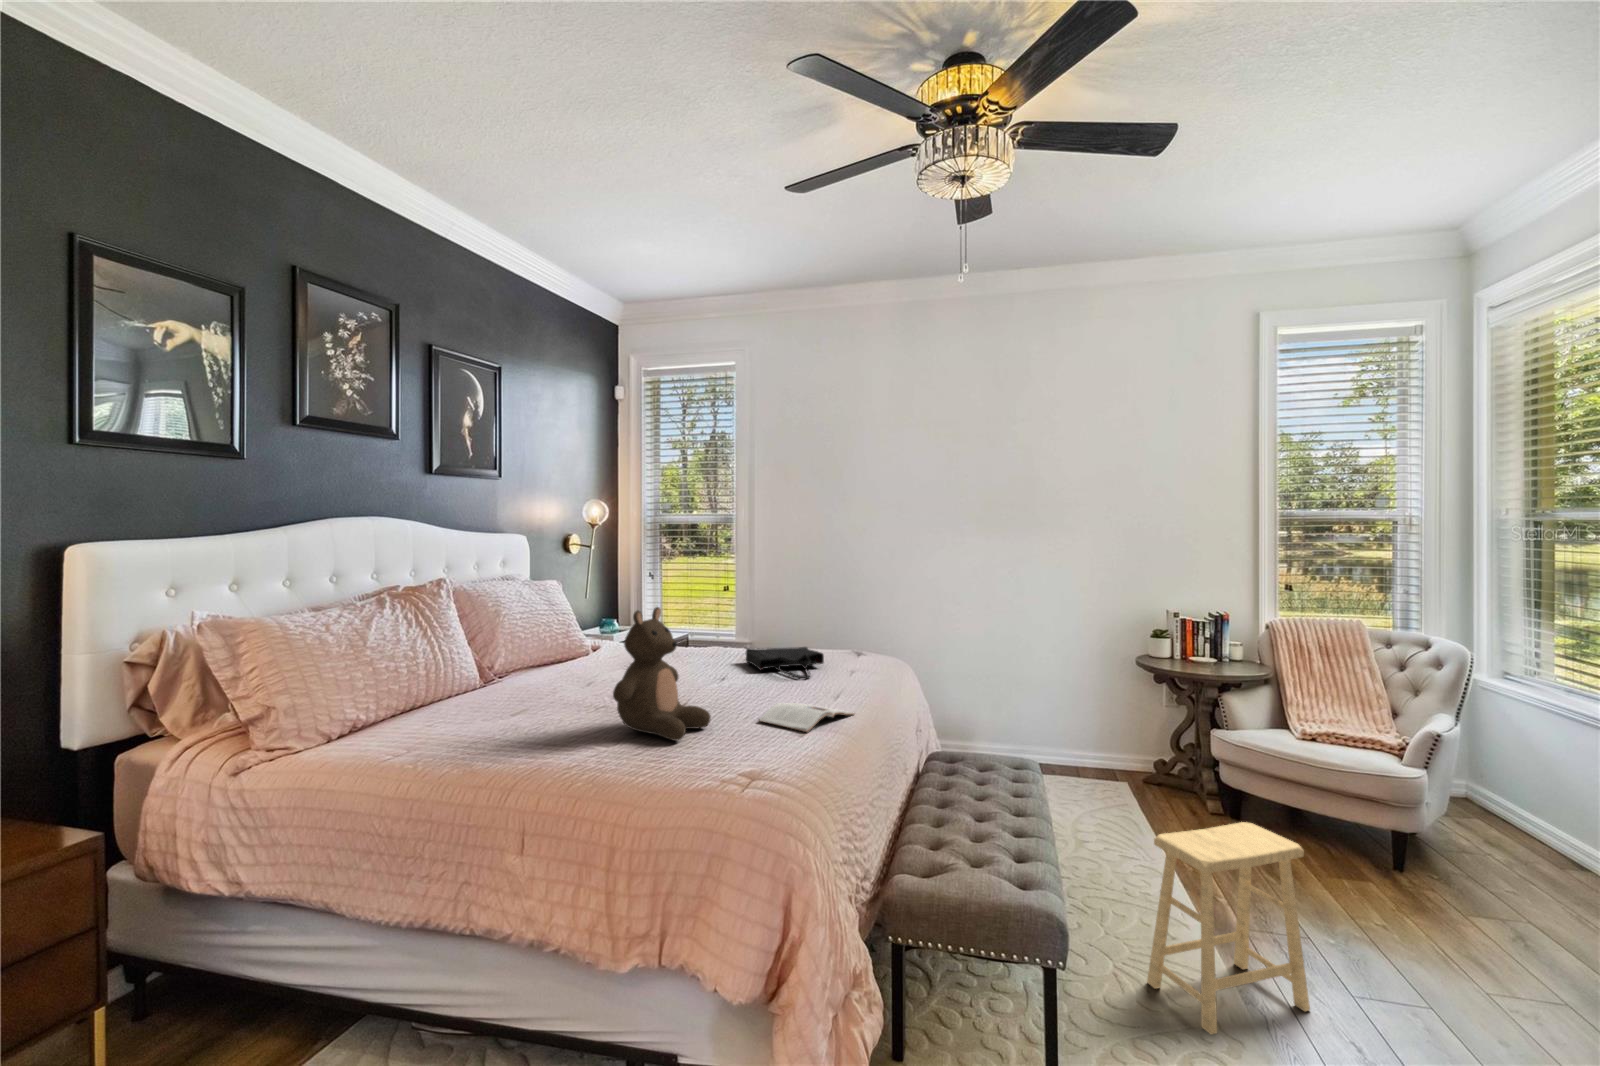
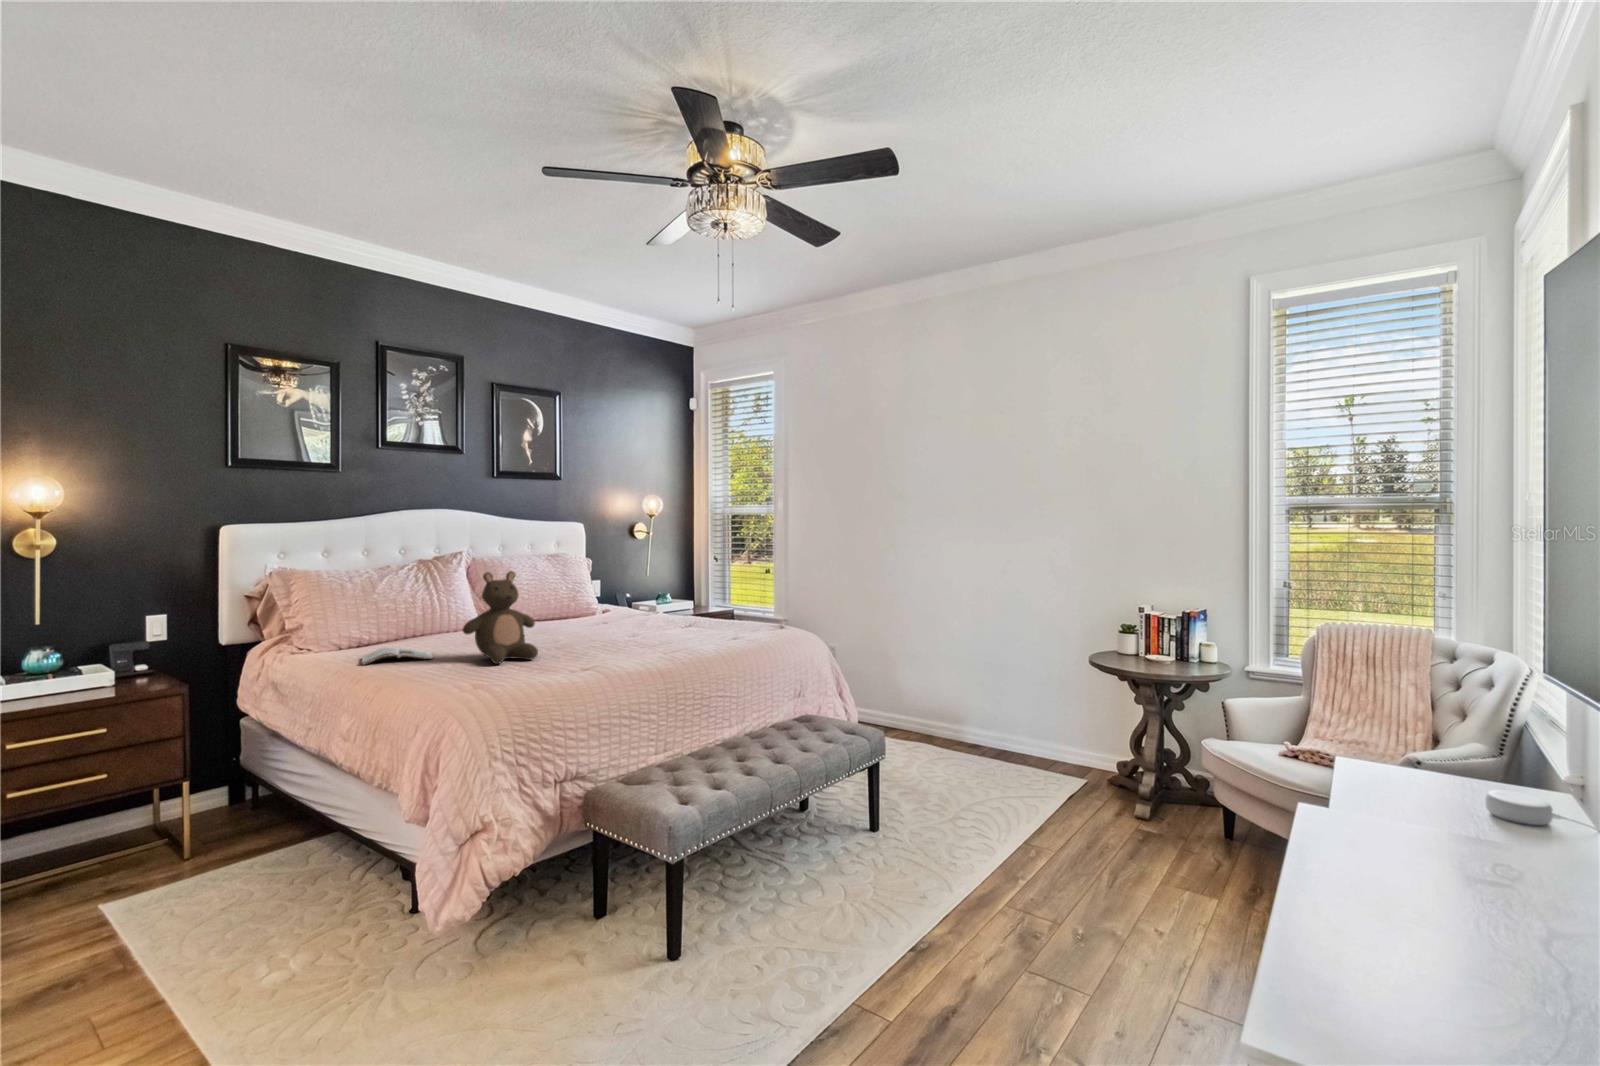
tote bag: present [745,647,824,679] -> none [664,616,728,640]
magazine: present [759,703,854,732] -> present [362,646,433,665]
footstool: present [1147,822,1310,1035] -> none [846,783,963,960]

